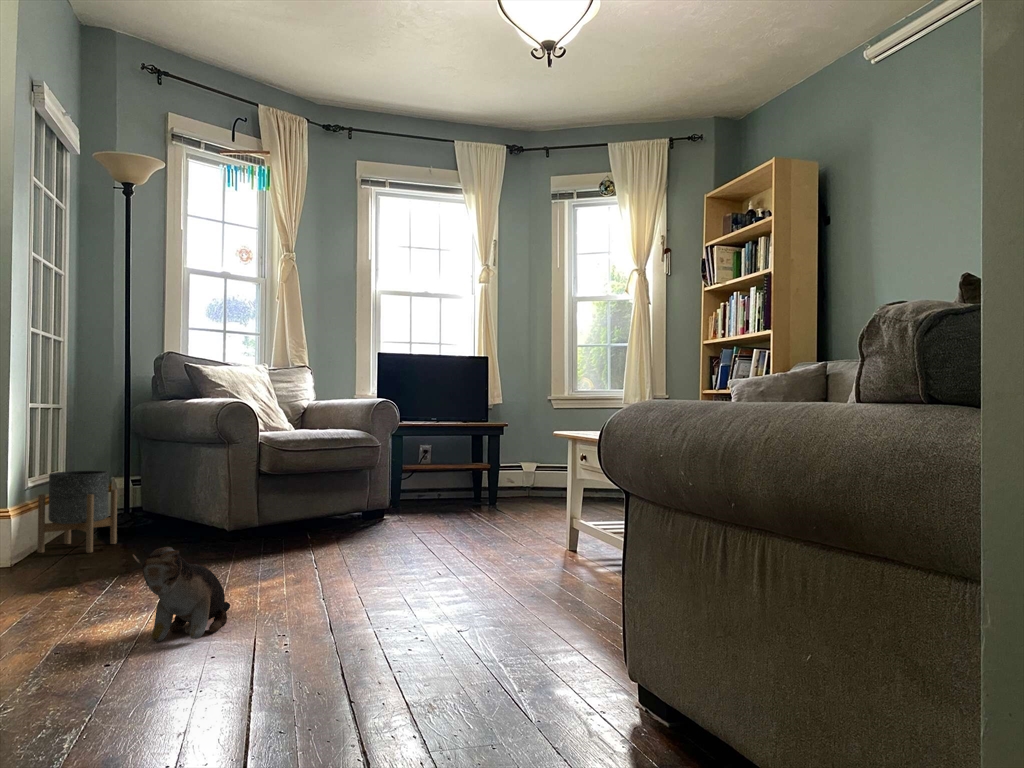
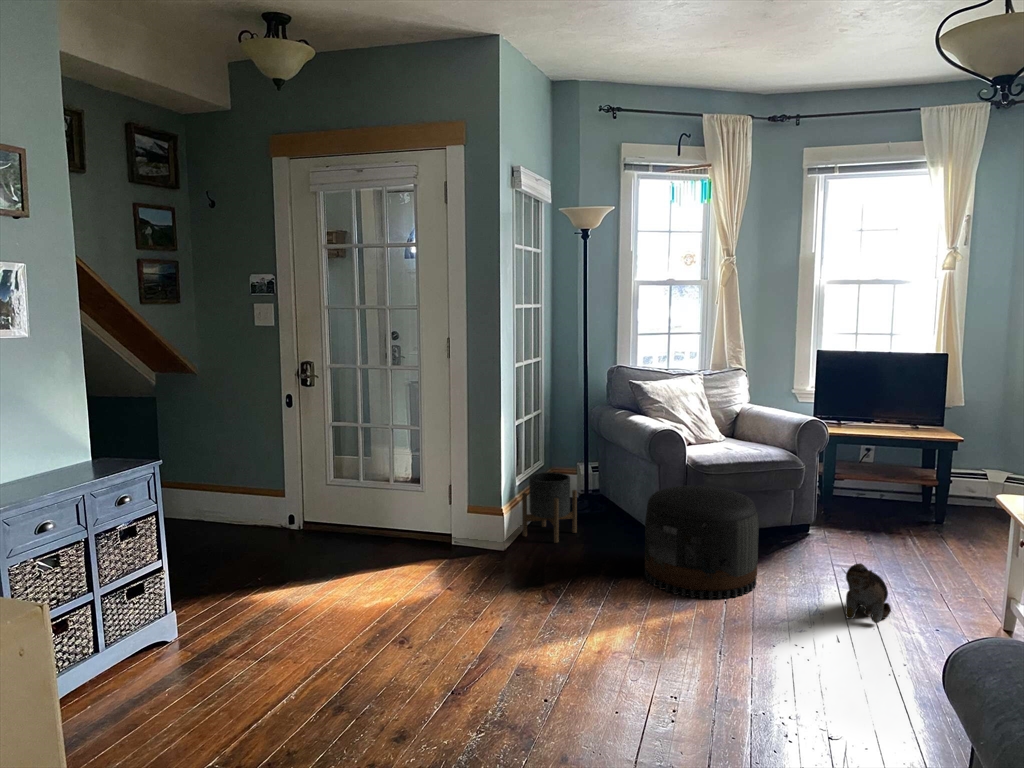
pouf: none [216,454,345,568] -> present [645,485,759,599]
plush toy: present [133,547,230,641] -> present [843,563,891,623]

